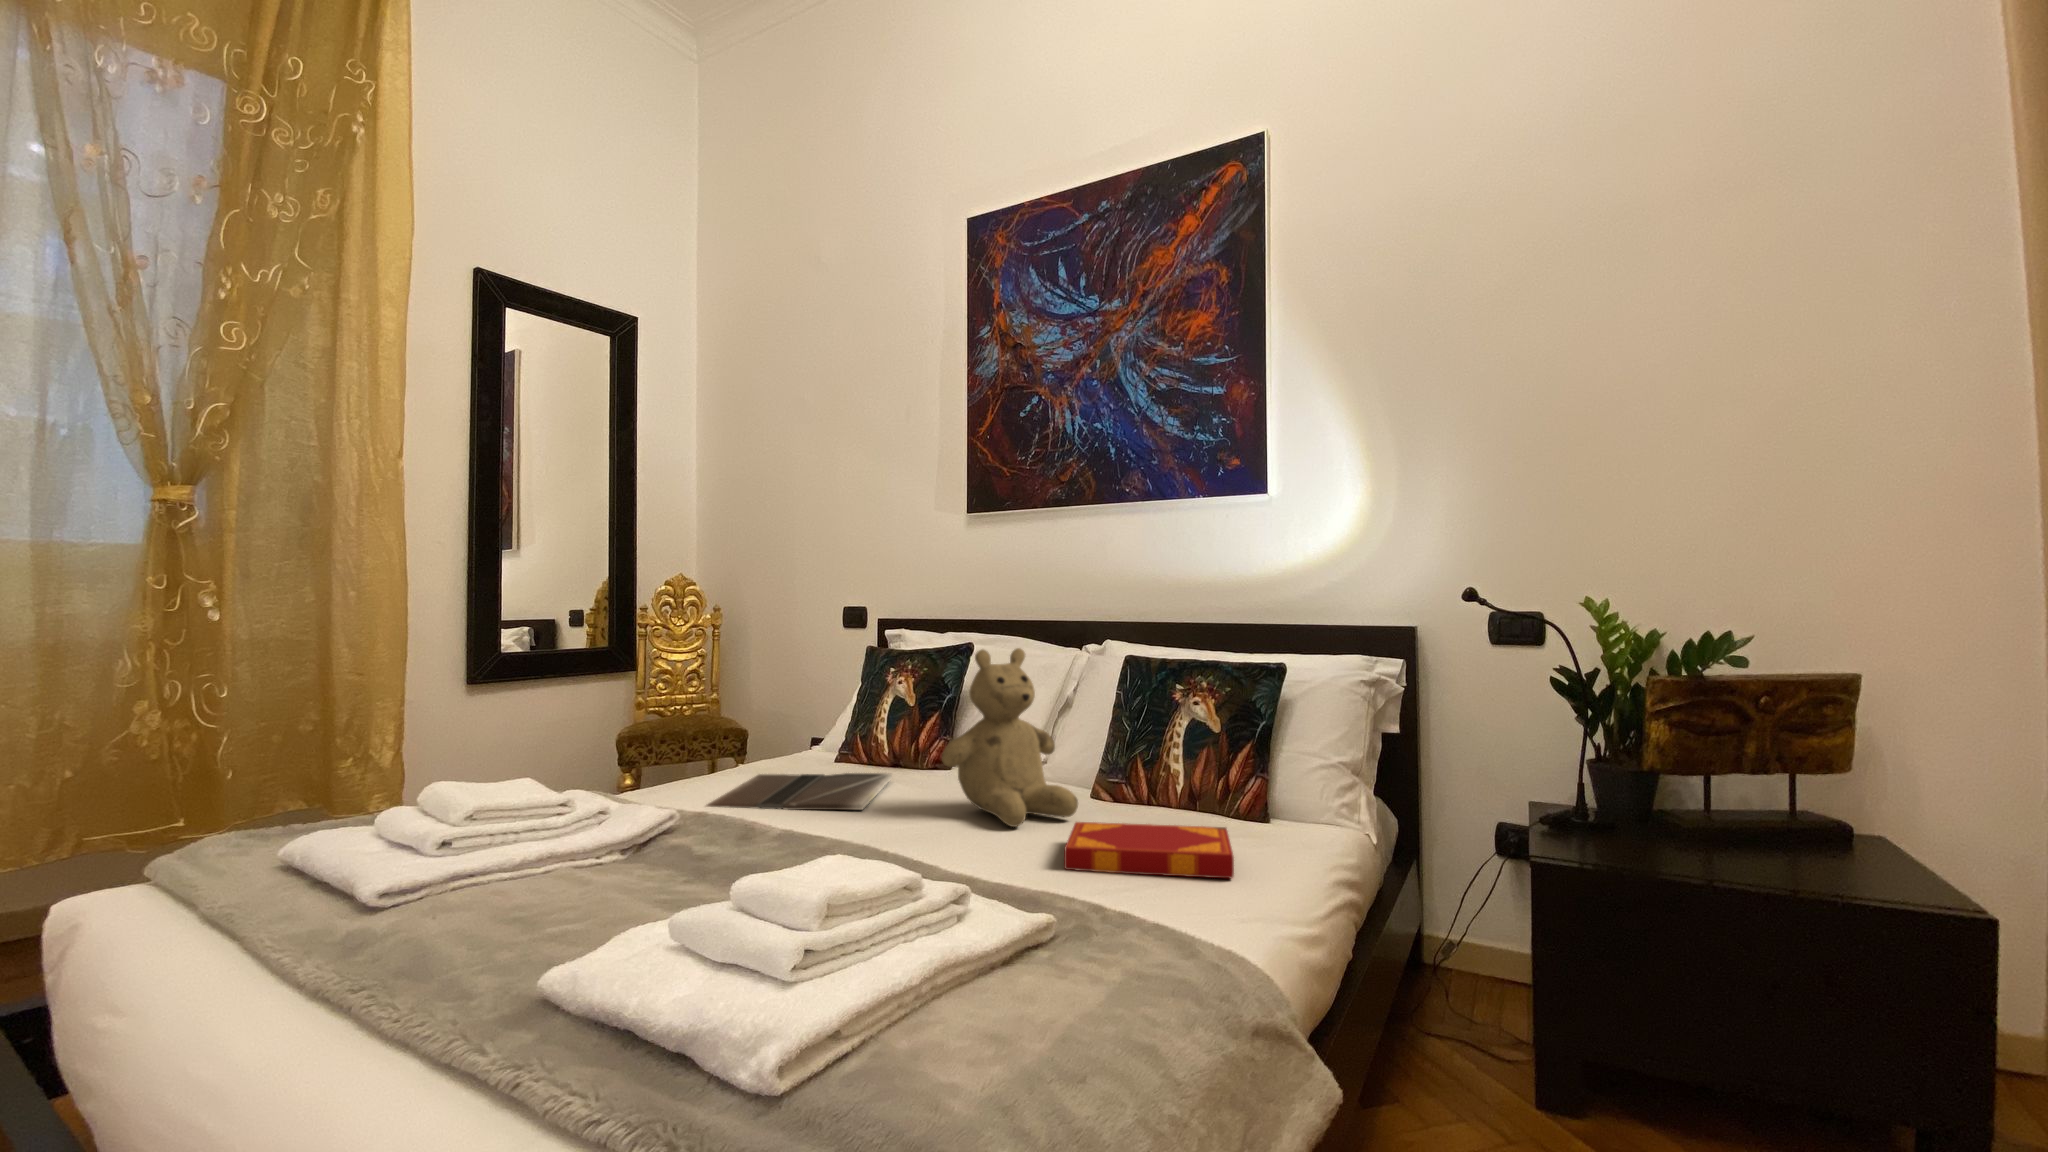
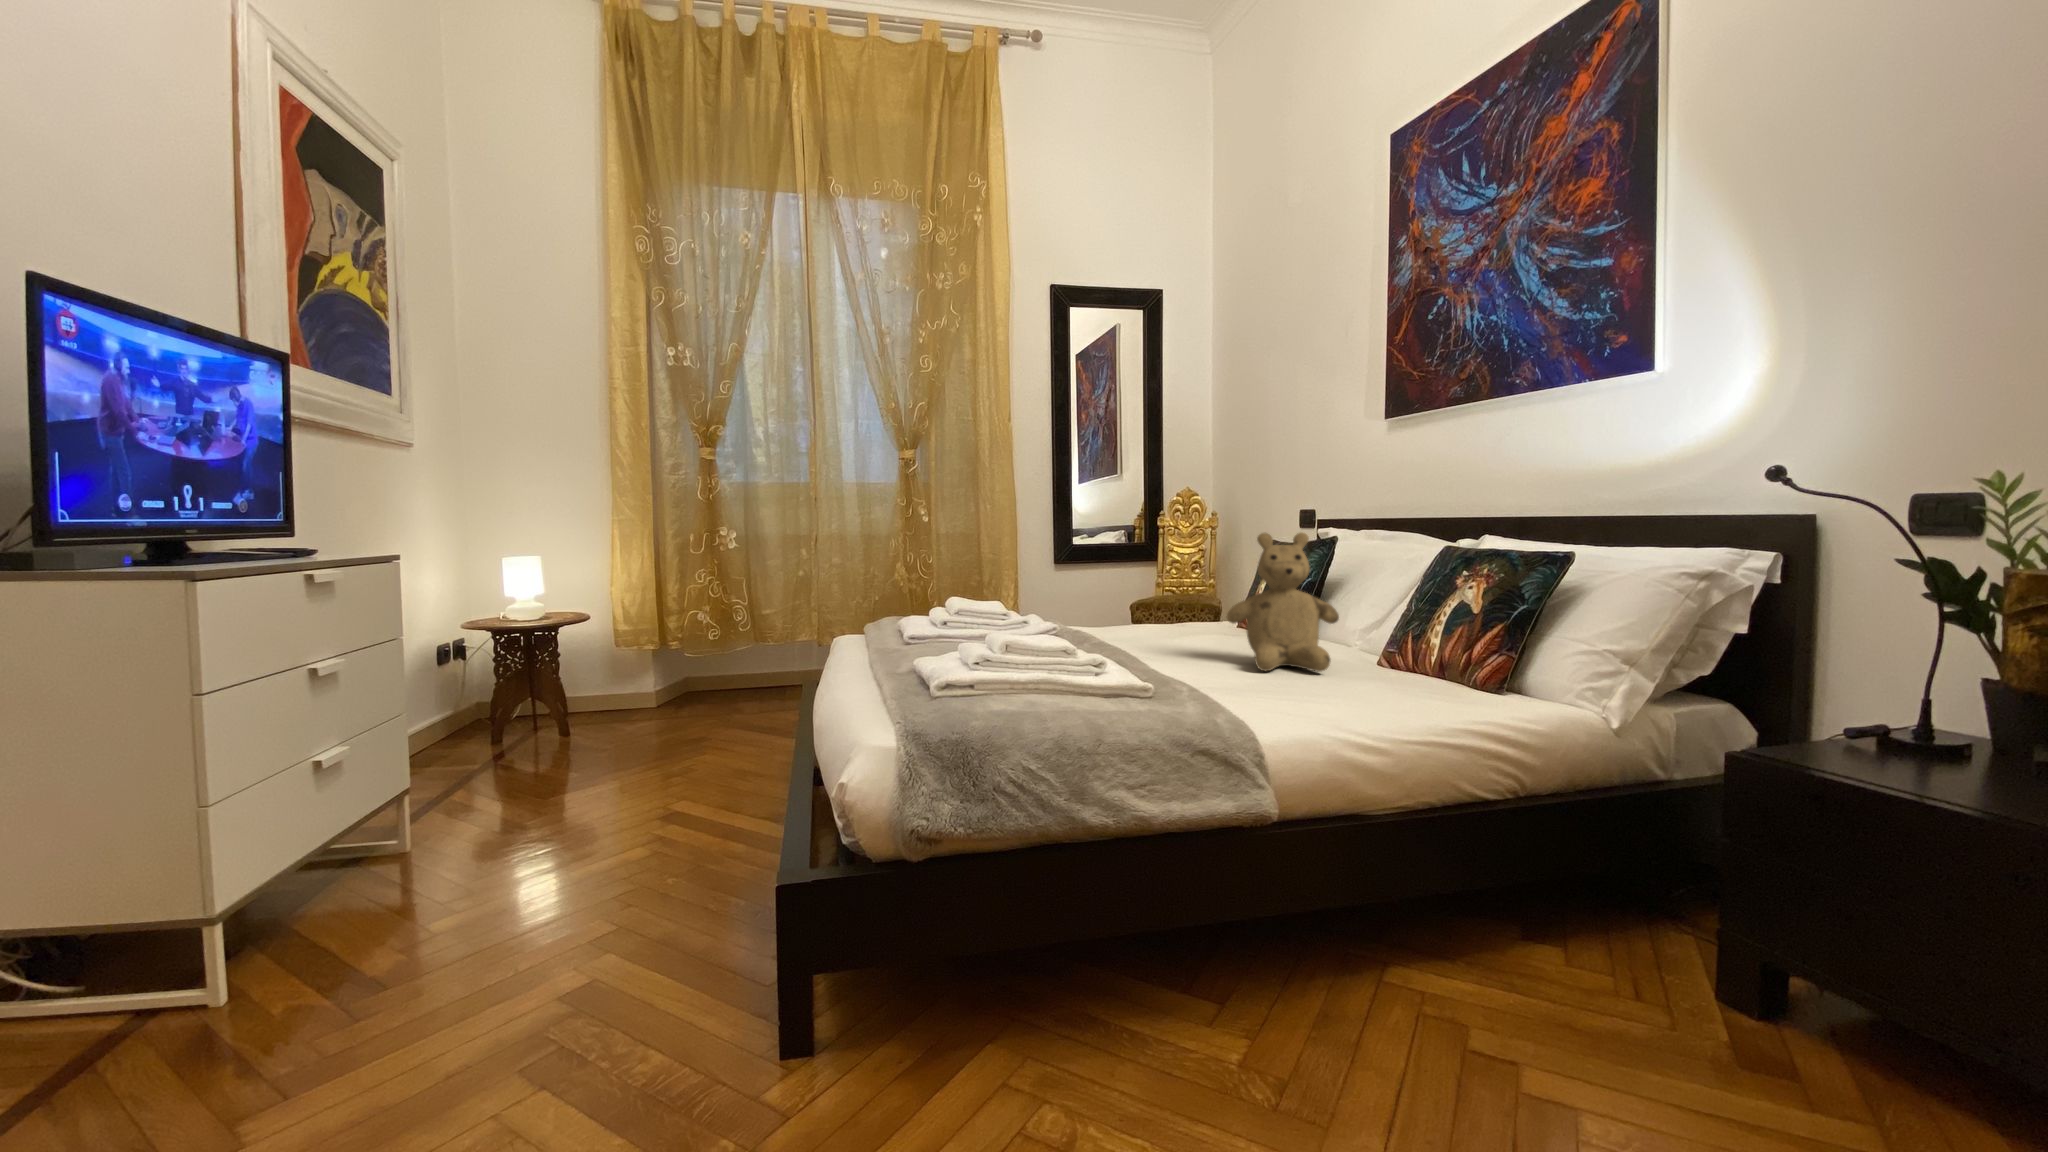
laptop: present [706,773,892,810] -> none [1089,630,1245,652]
hardback book: present [1064,822,1234,879] -> none [1240,667,1404,713]

